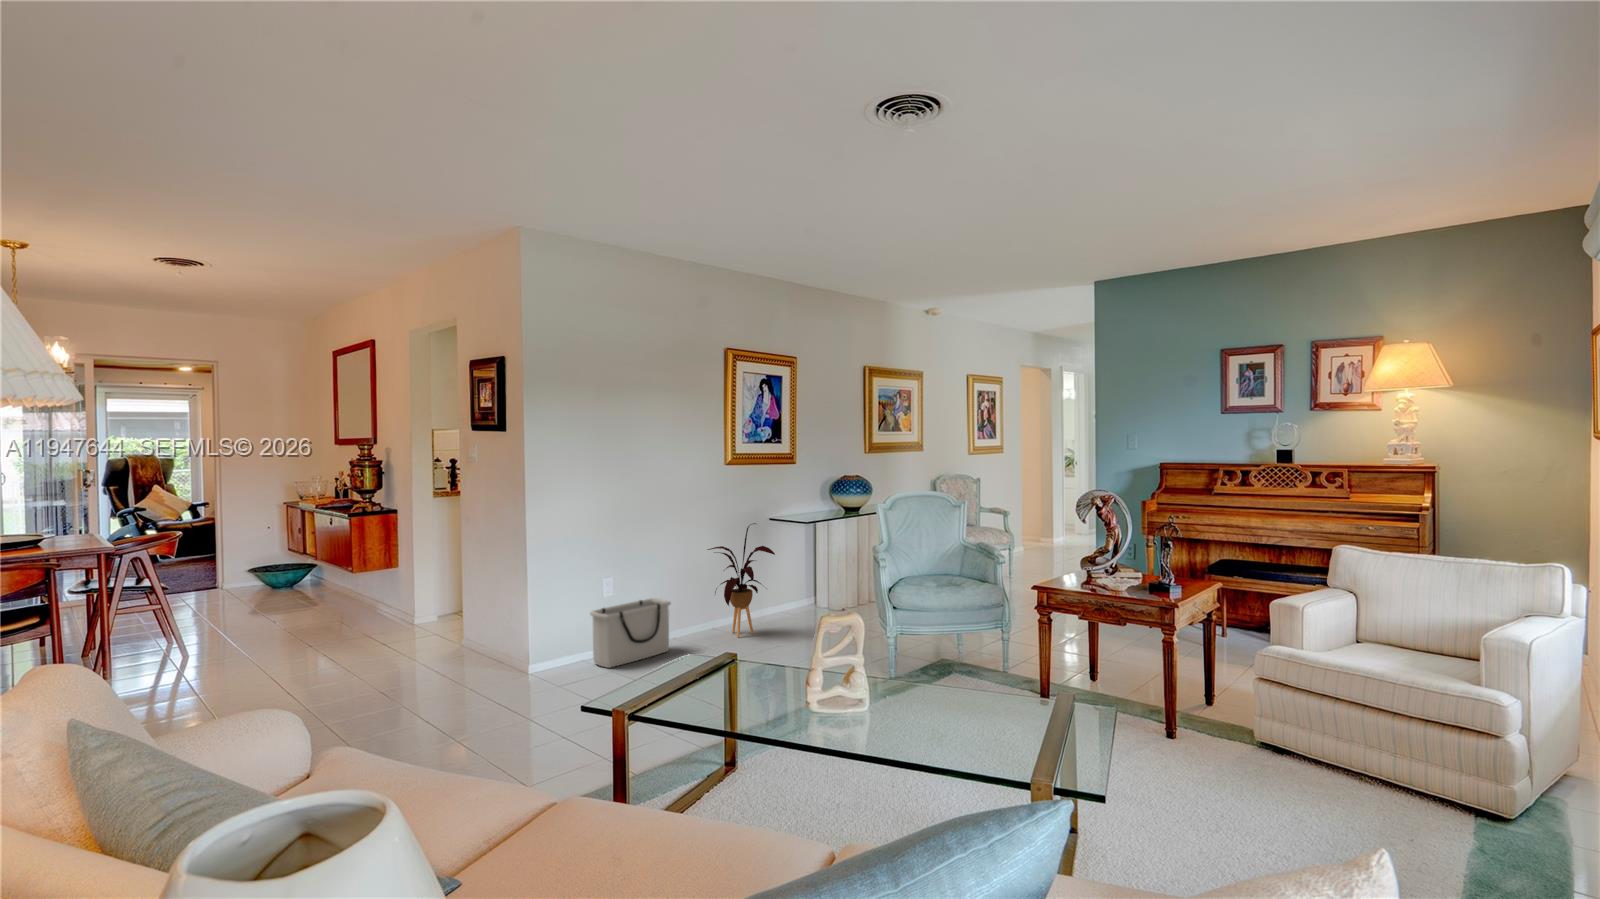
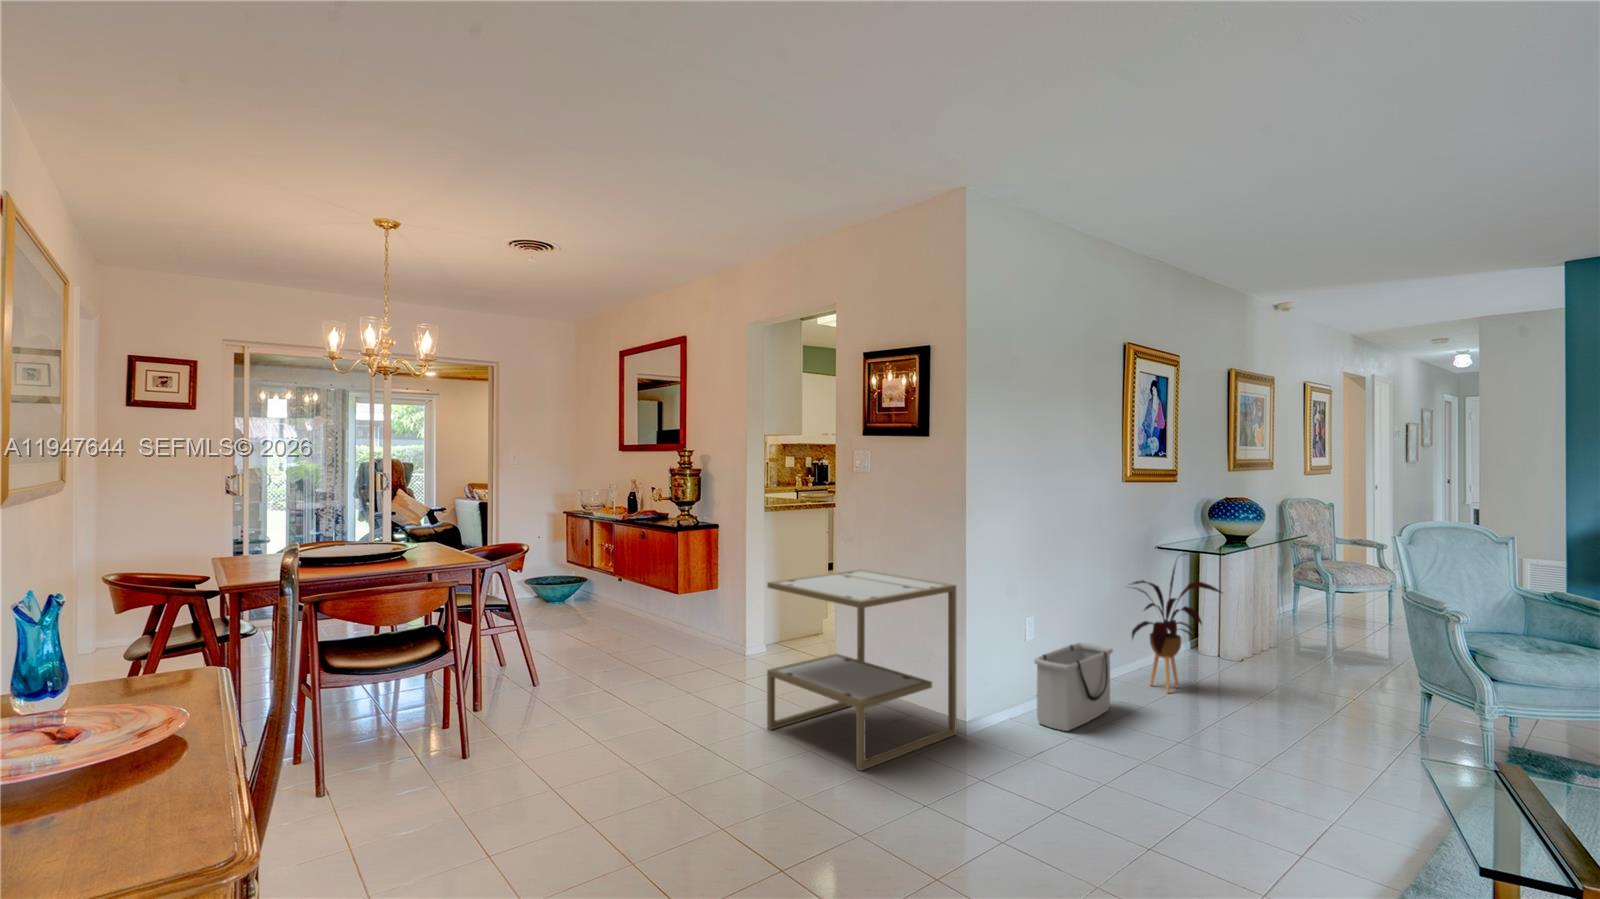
side table: none [354,544,514,703] -> present [767,570,957,771]

